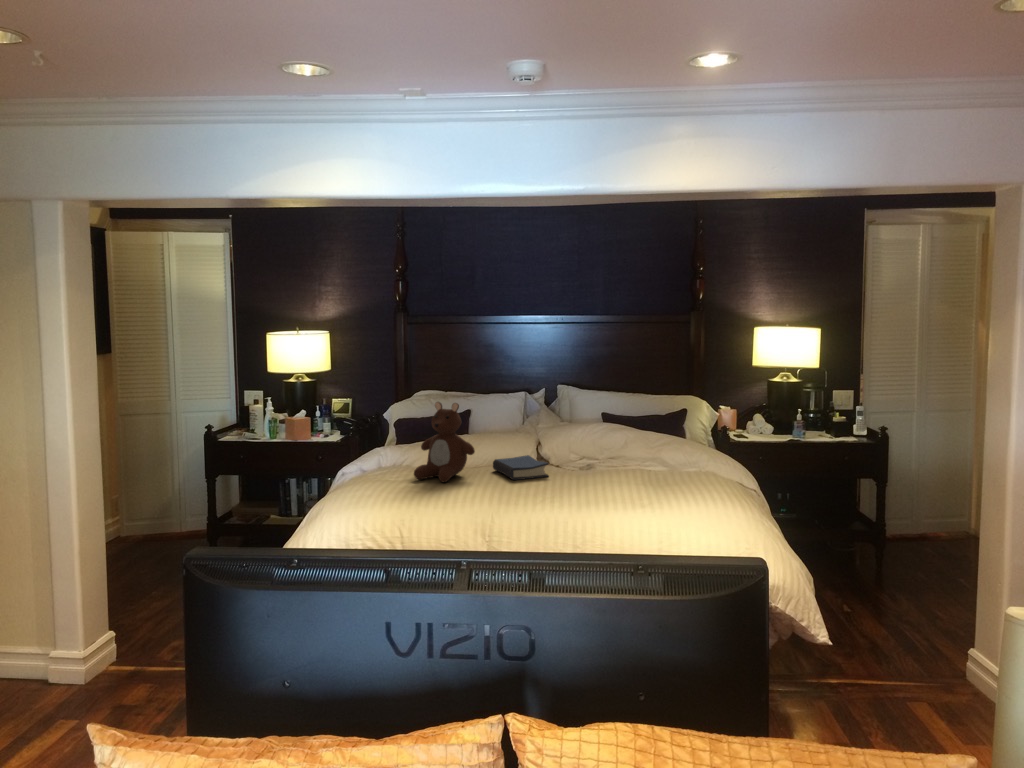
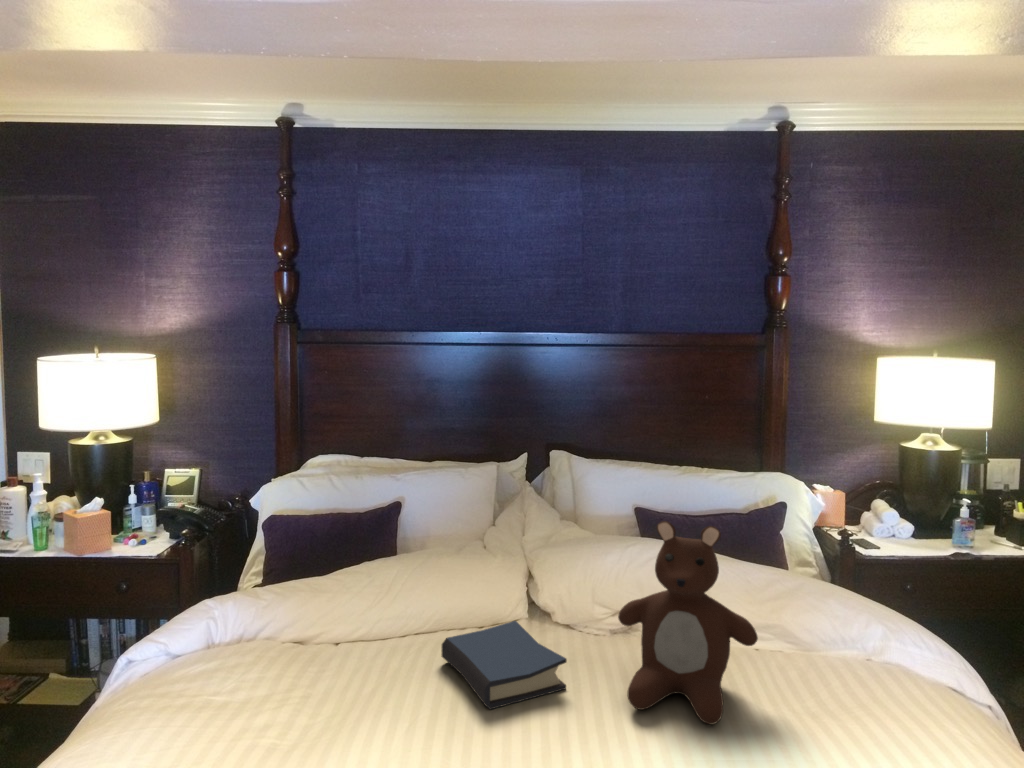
teddy bear: present [414,402,475,482] -> present [618,521,758,724]

